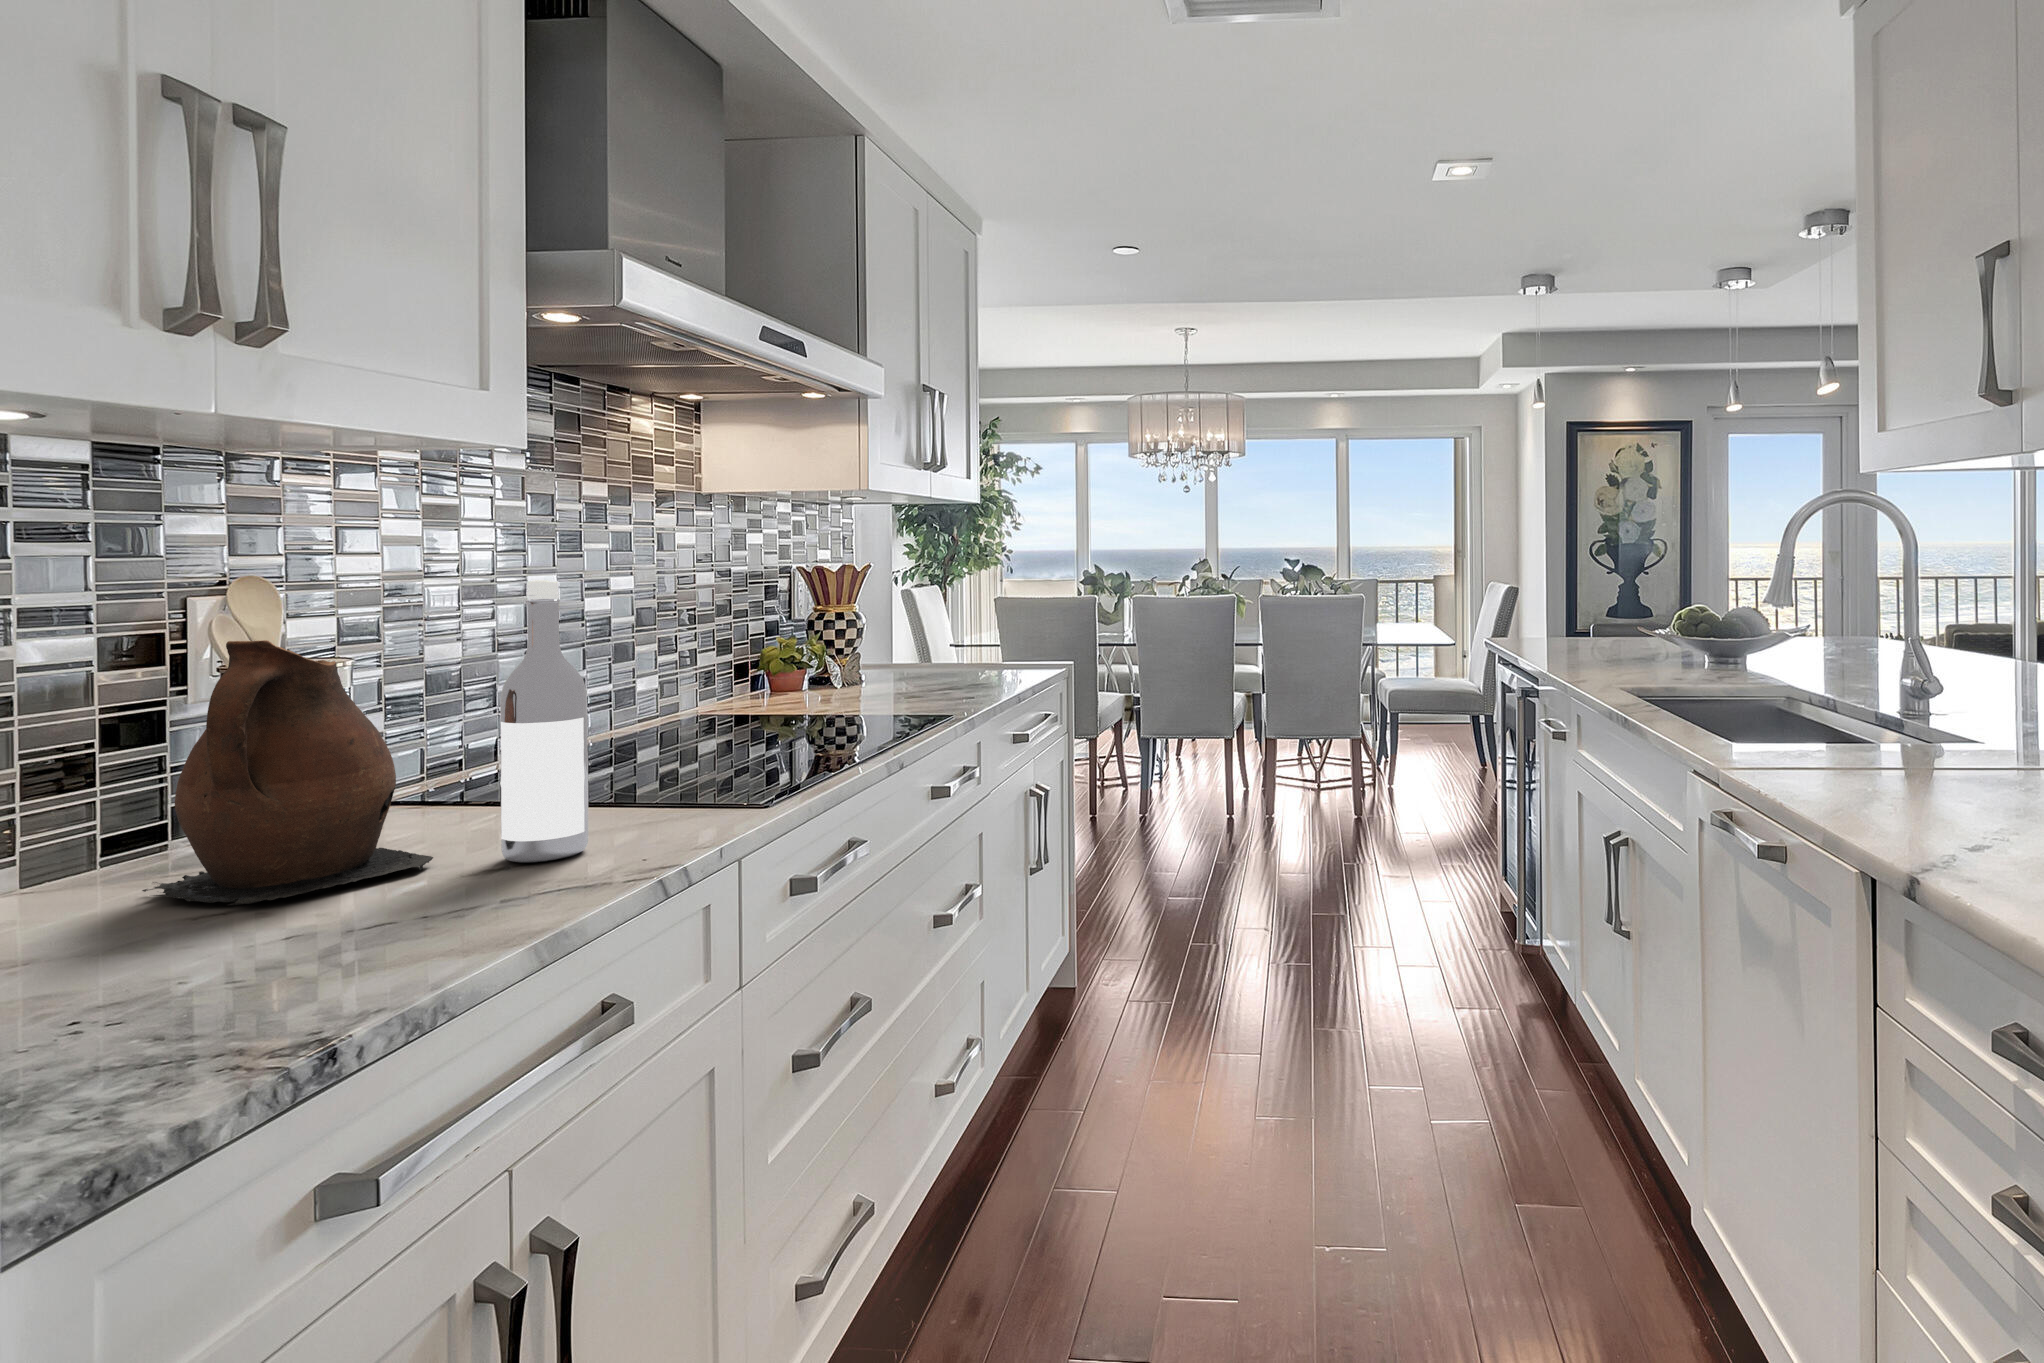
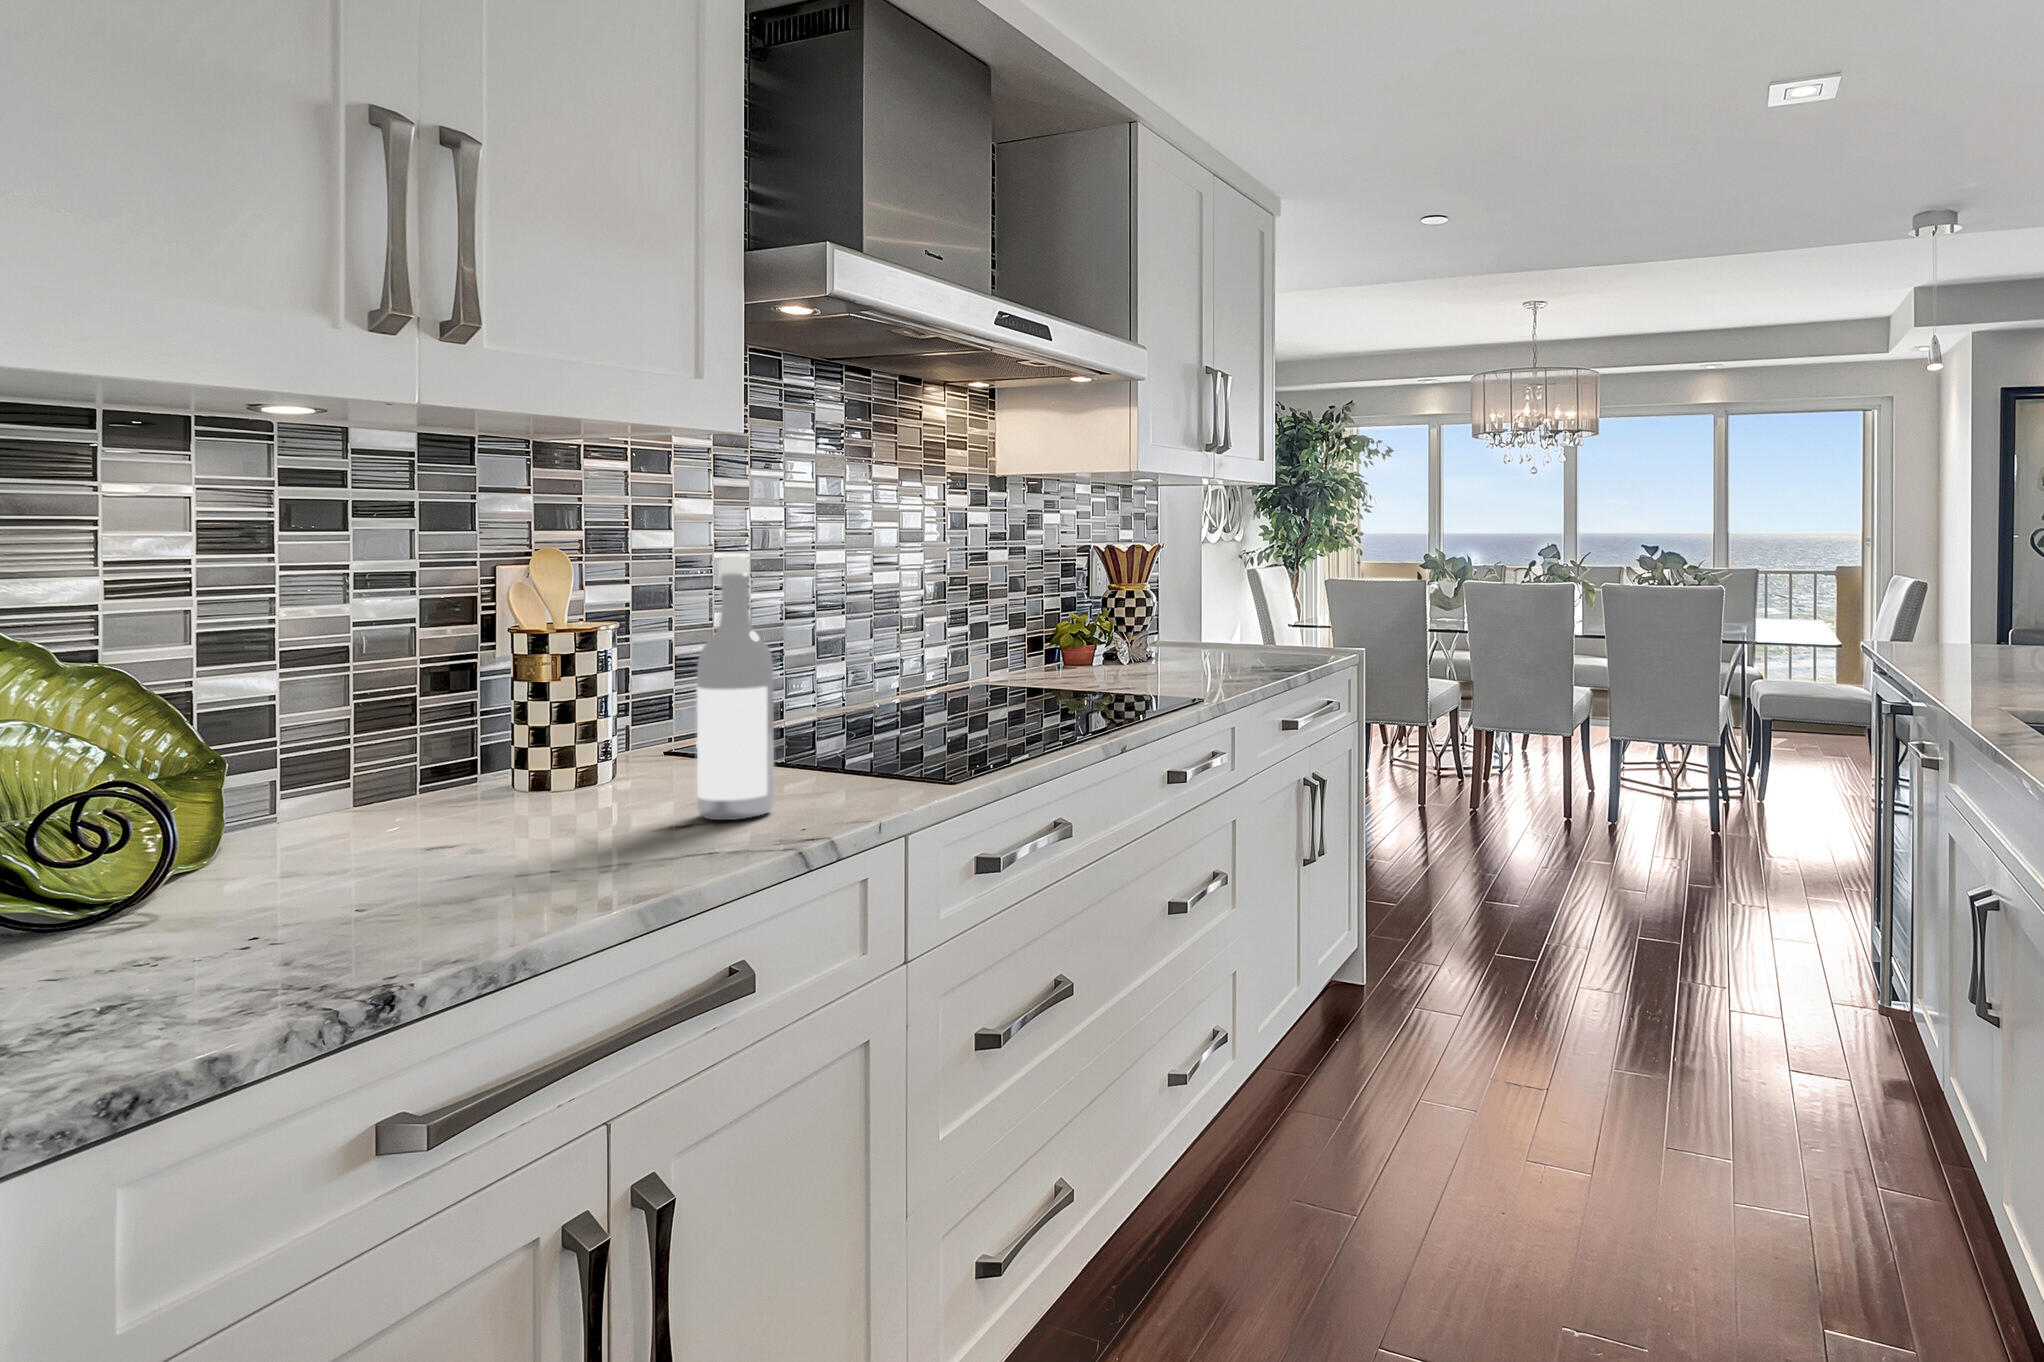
ceramic pitcher: present [142,640,433,905] -> none [419,605,646,838]

